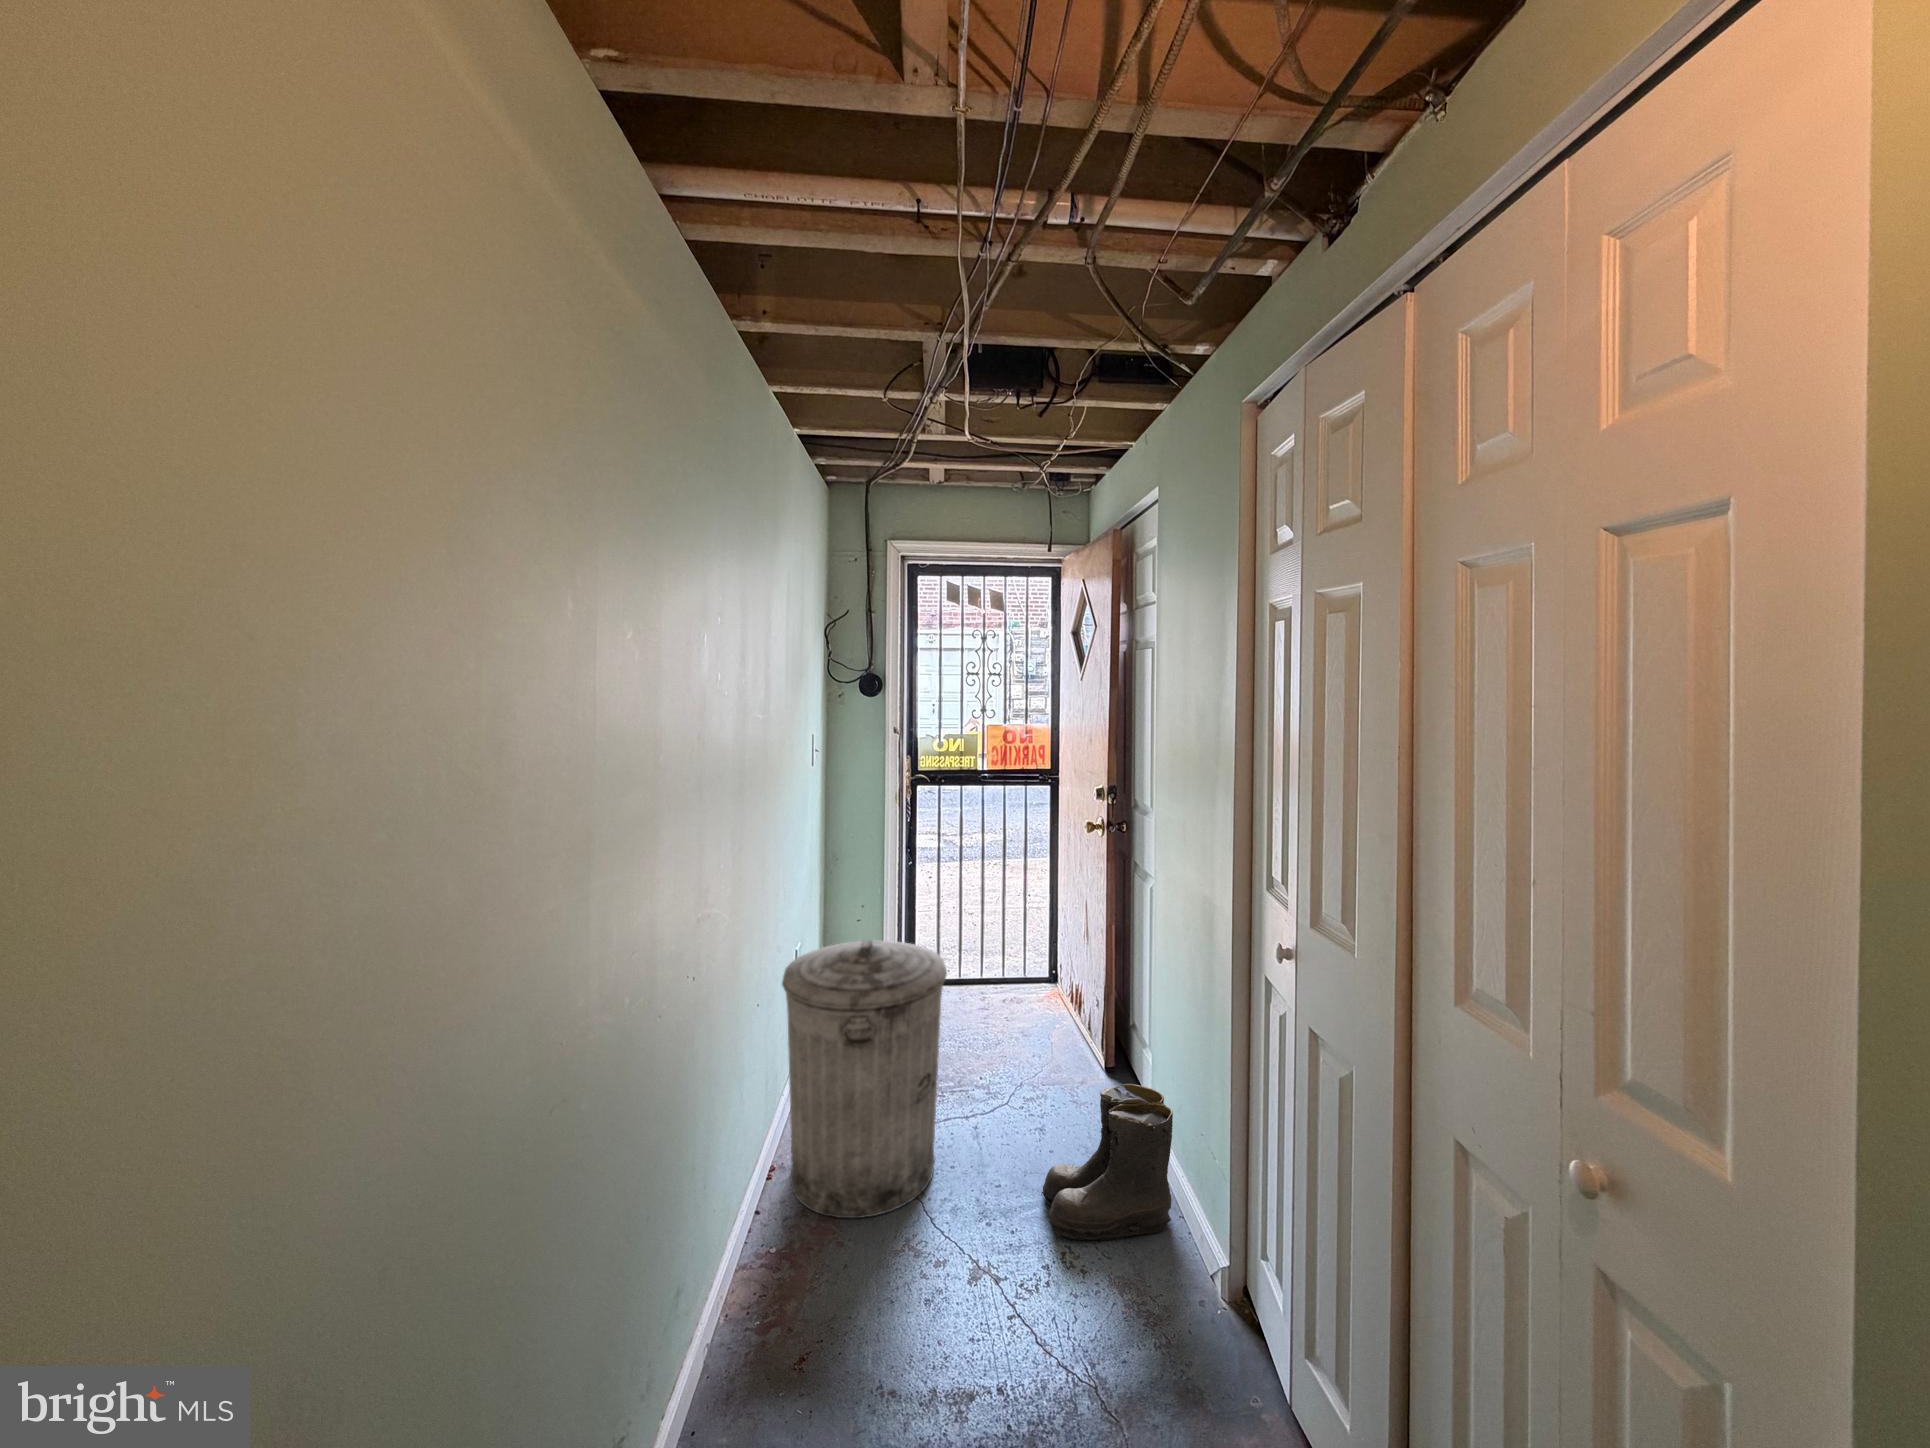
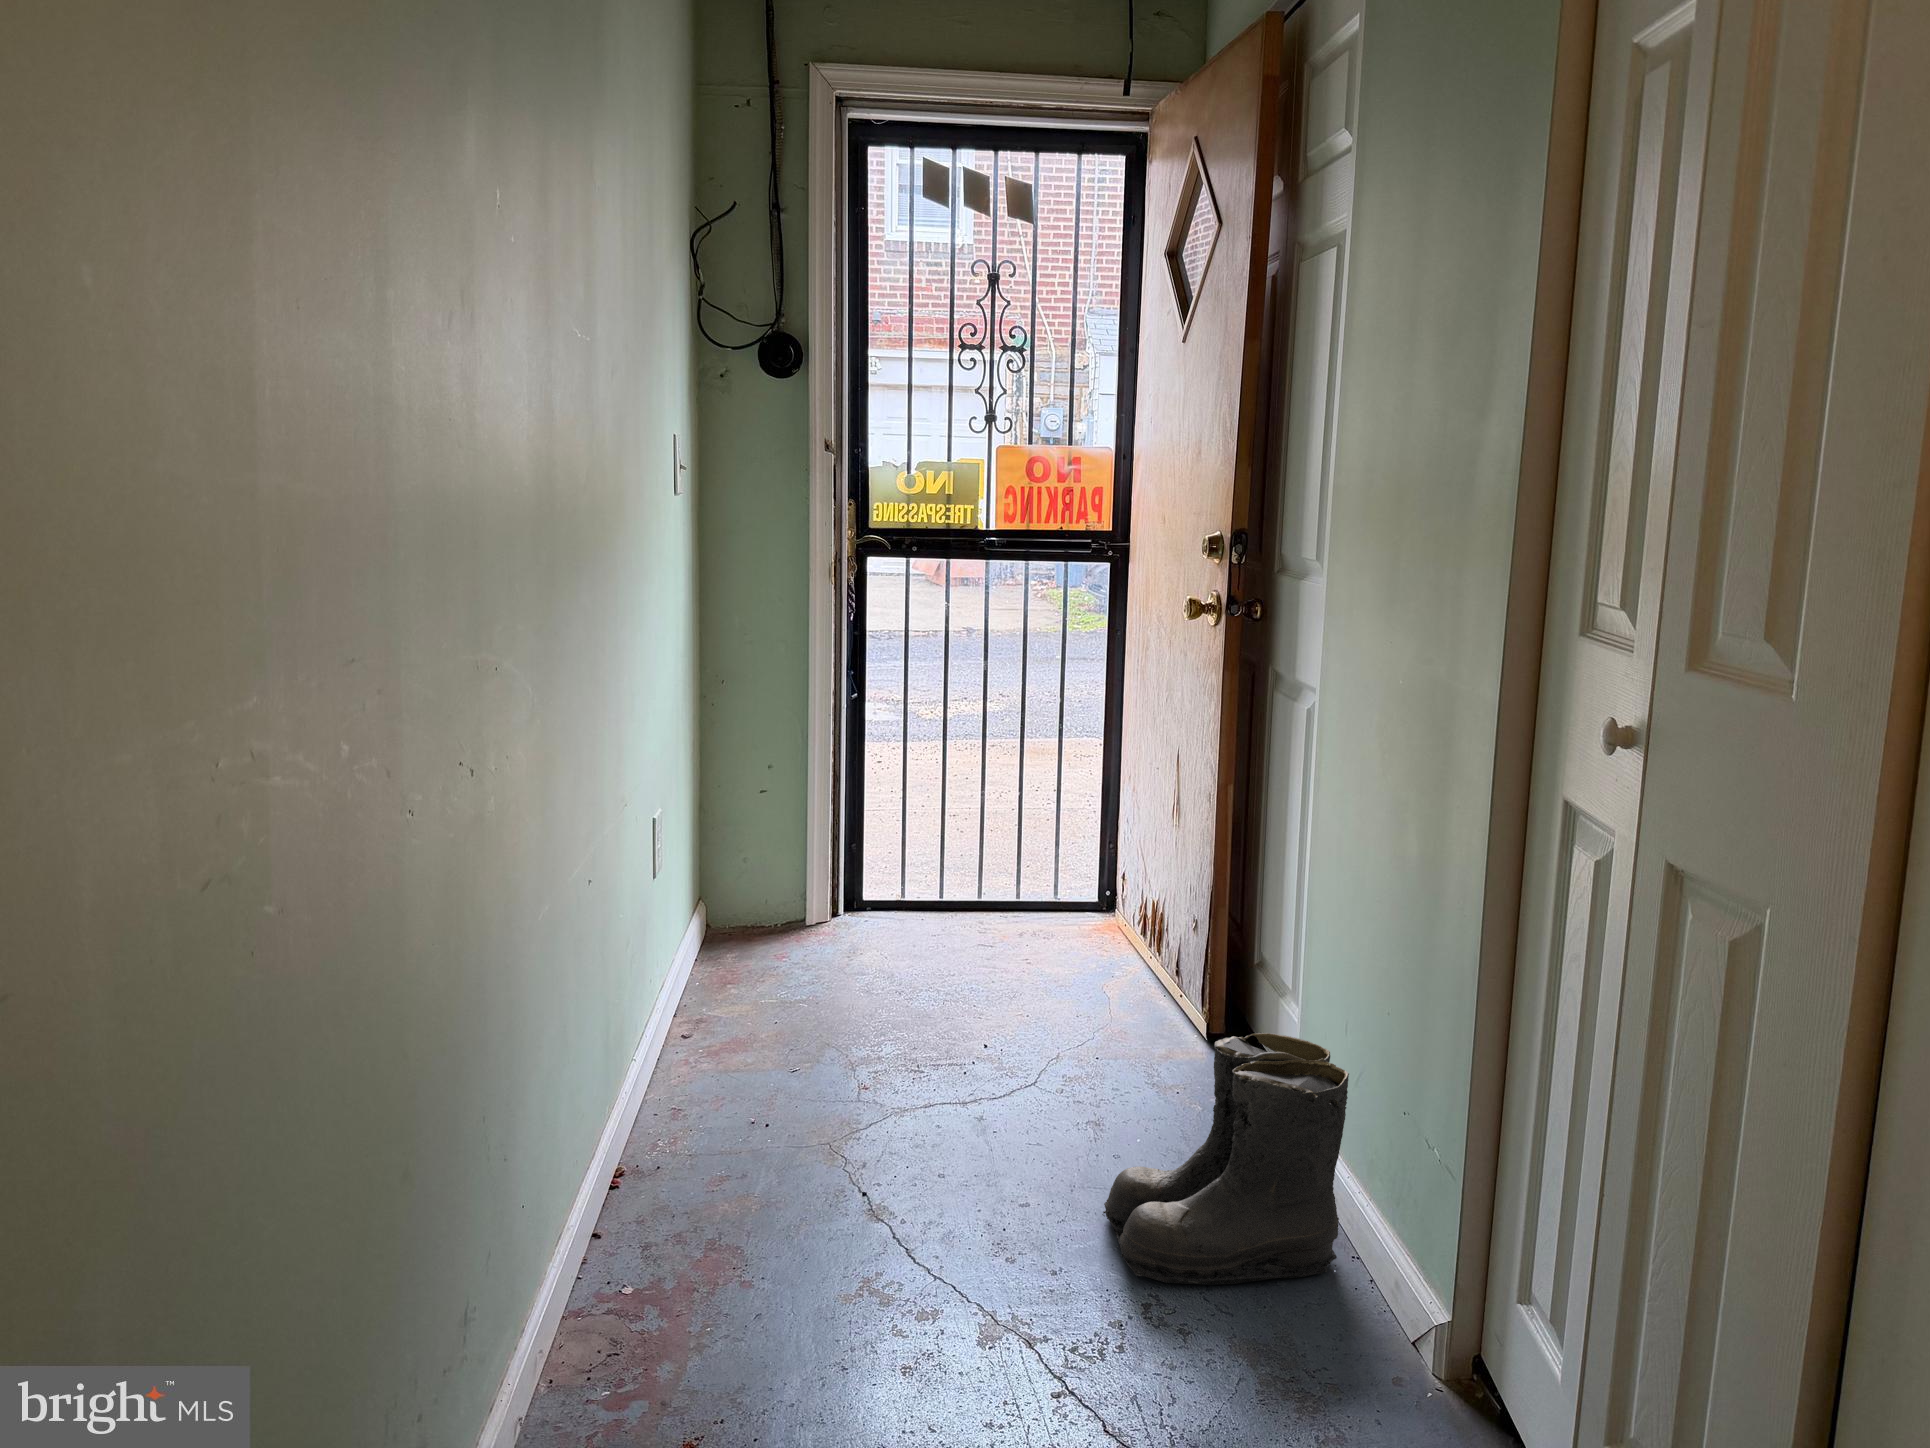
trash can: present [782,941,947,1218] -> none [632,773,936,1244]

